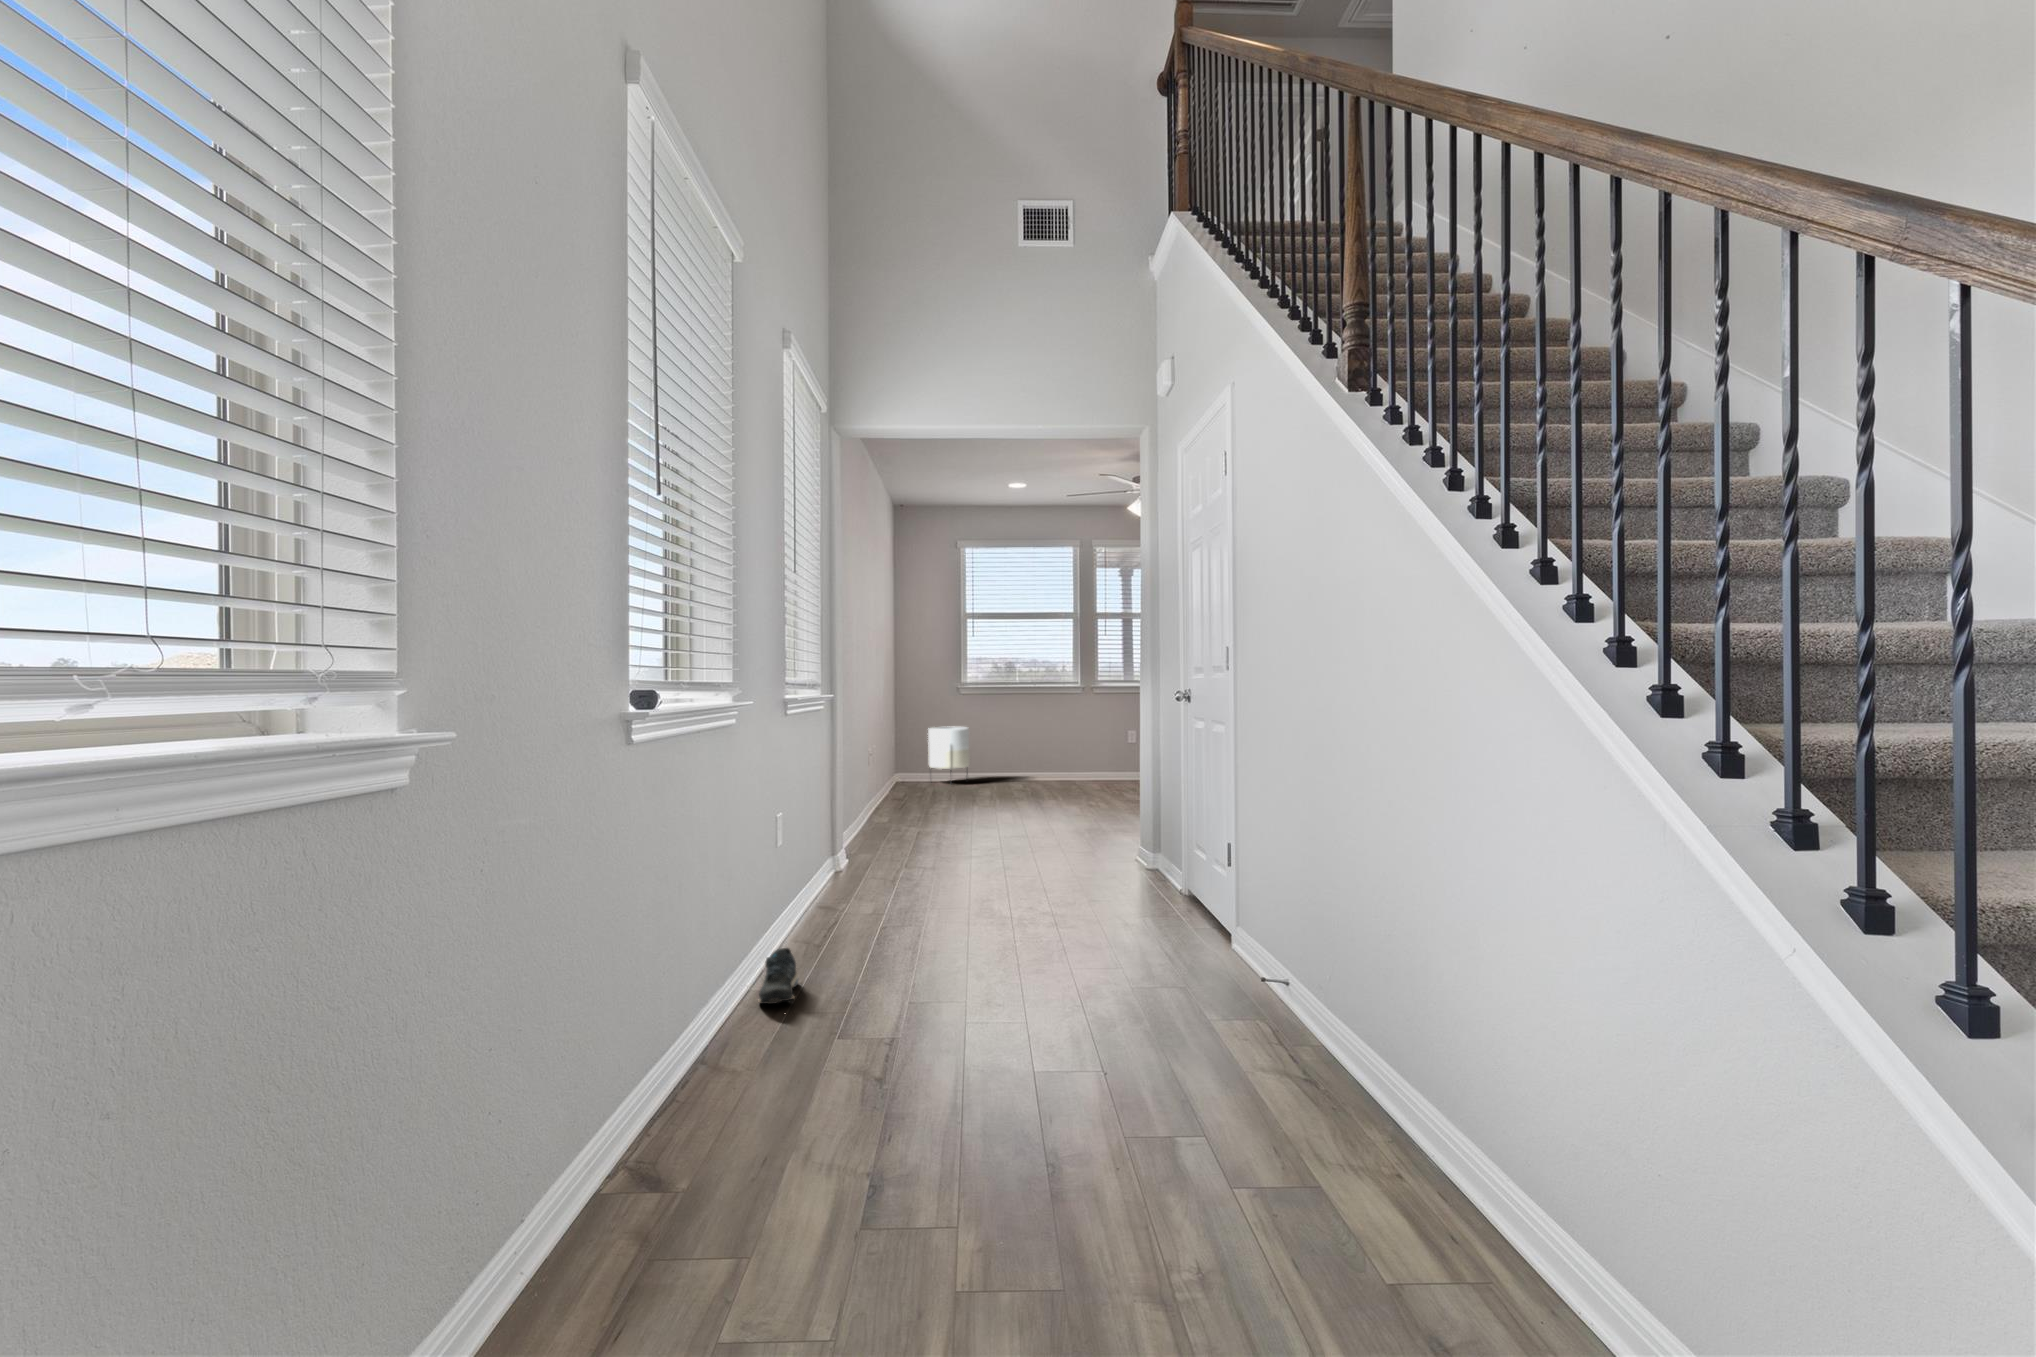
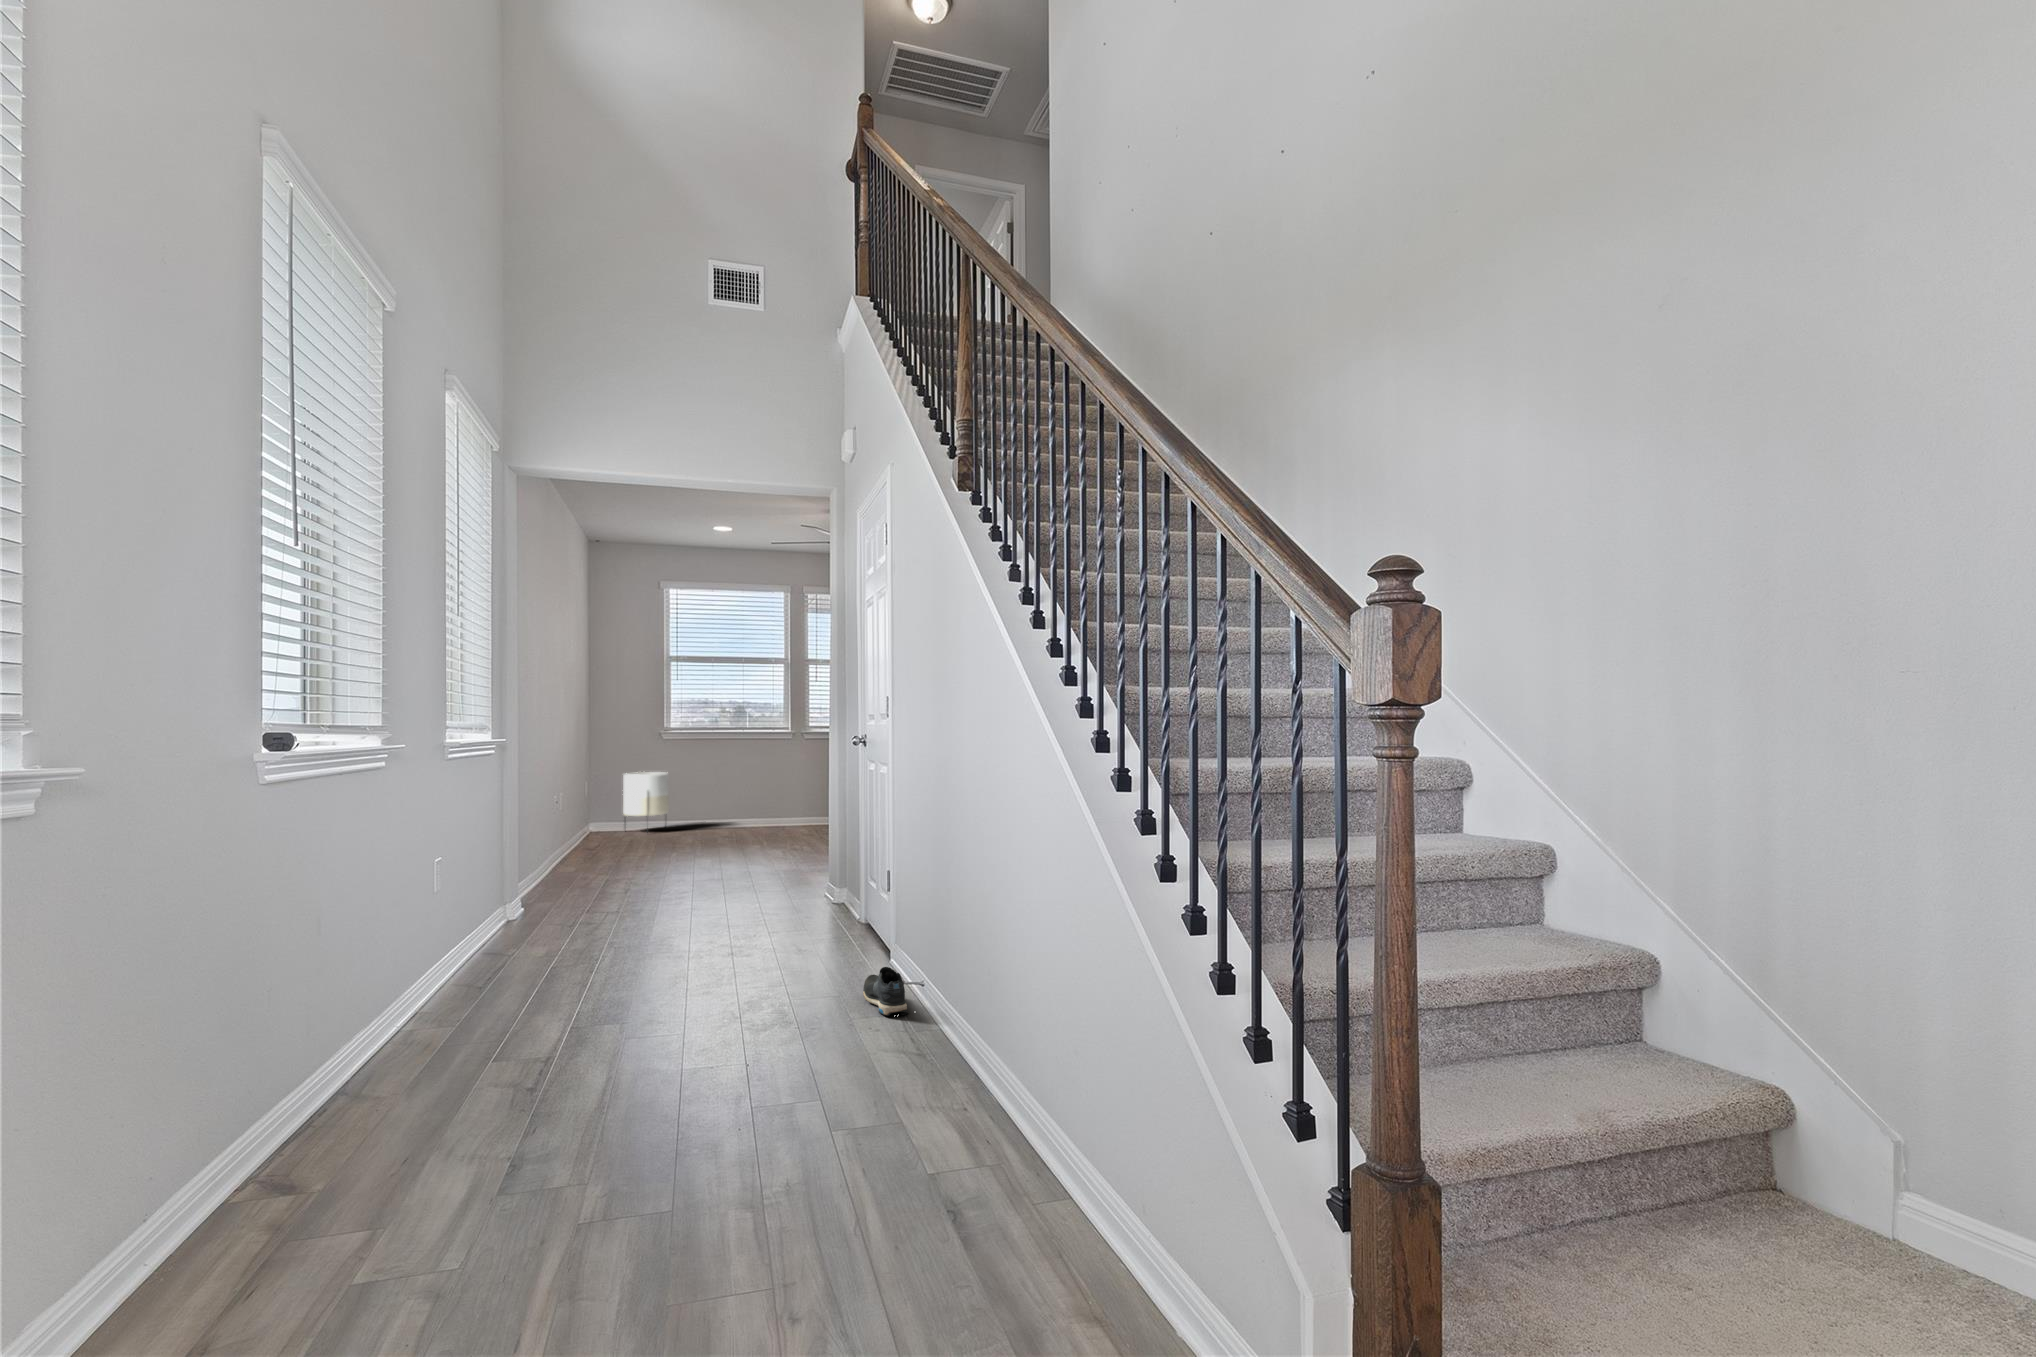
shoe: present [759,948,798,1004] -> present [863,967,908,1016]

